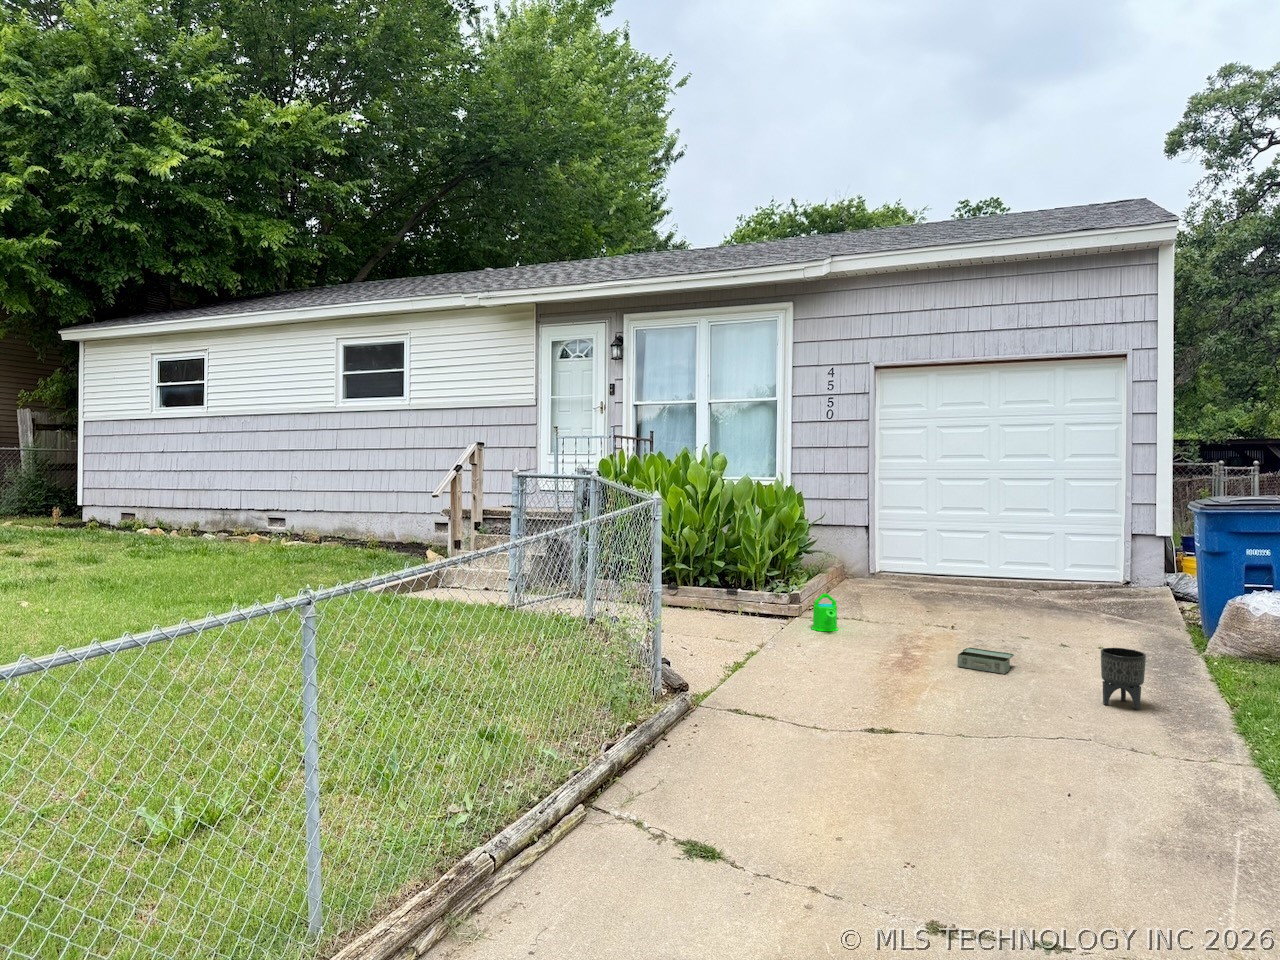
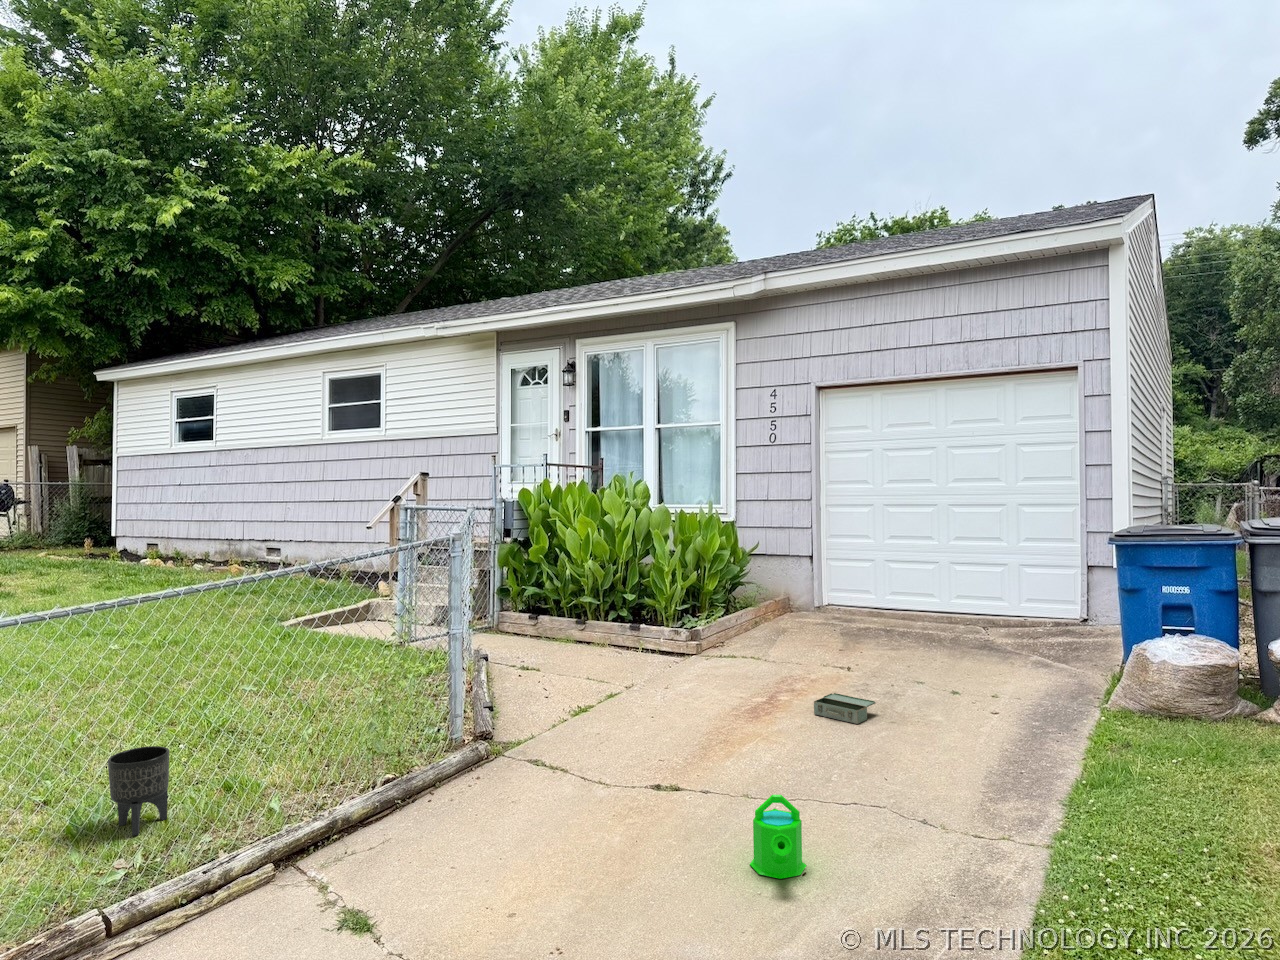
watering can: present [812,594,839,632] -> present [750,795,806,879]
planter: present [1101,648,1146,710] -> present [108,746,169,836]

